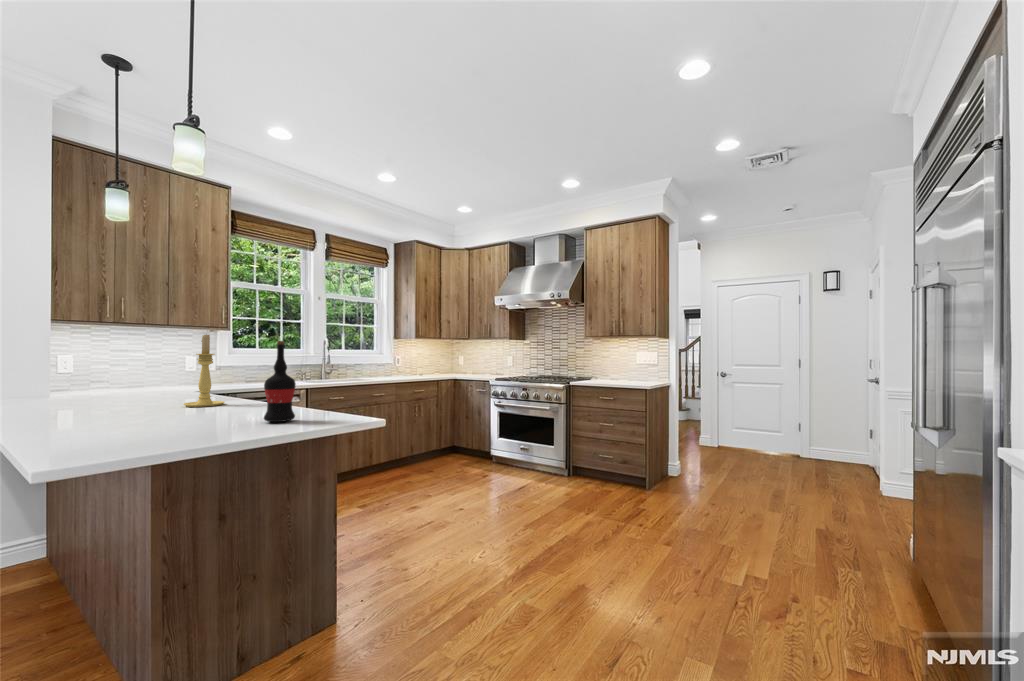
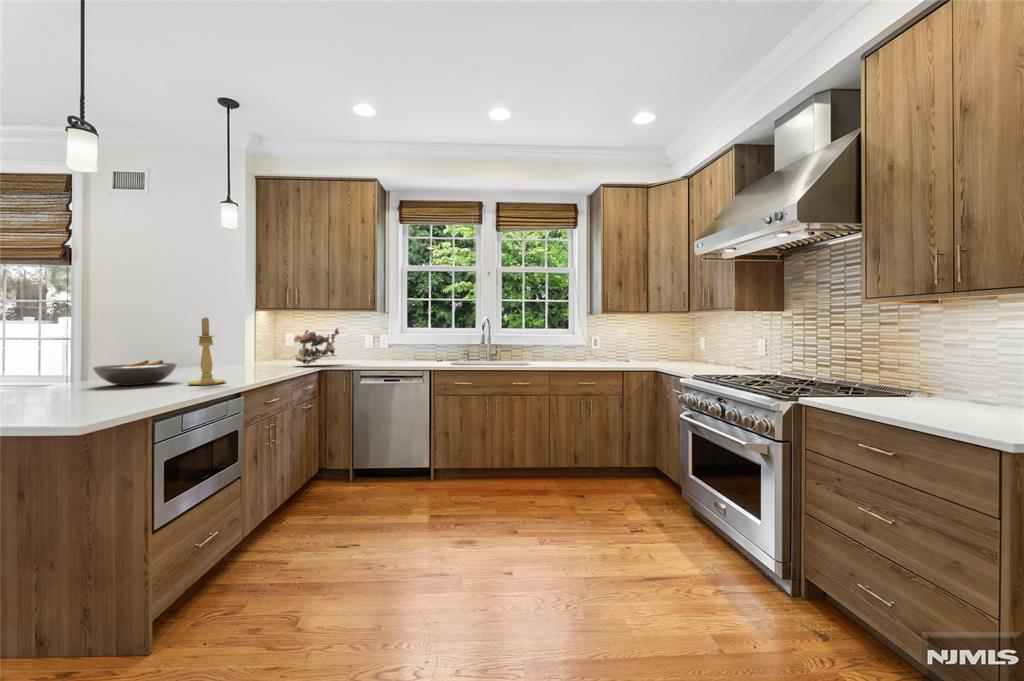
wine bottle: present [264,341,296,422] -> none [29,323,75,412]
flower arrangement: none [111,345,186,391] -> present [291,328,339,364]
fruit bowl: none [36,382,147,414] -> present [93,360,177,385]

